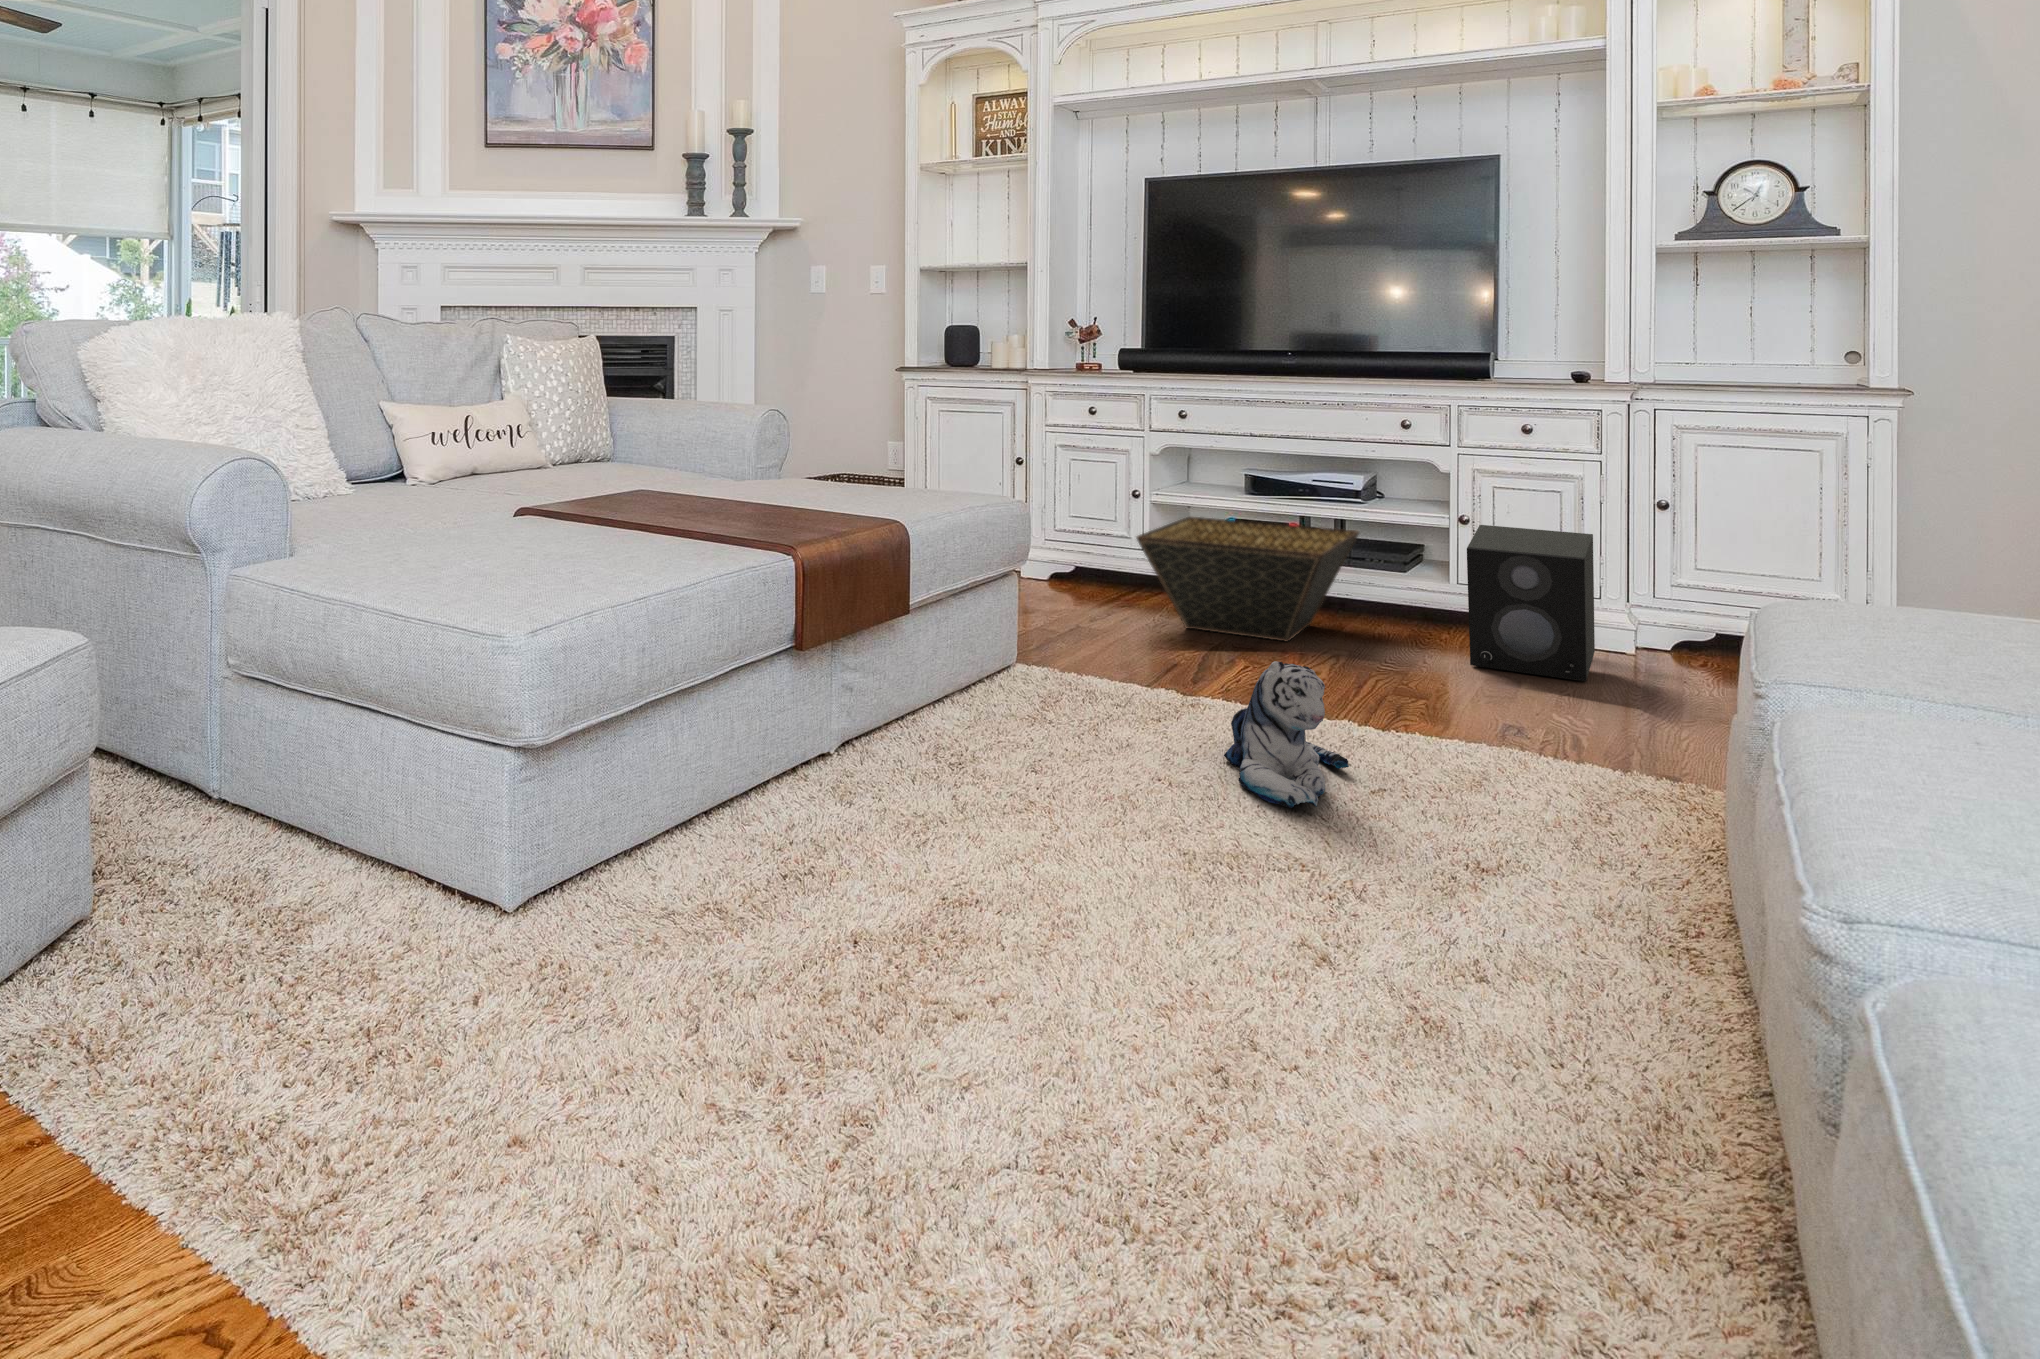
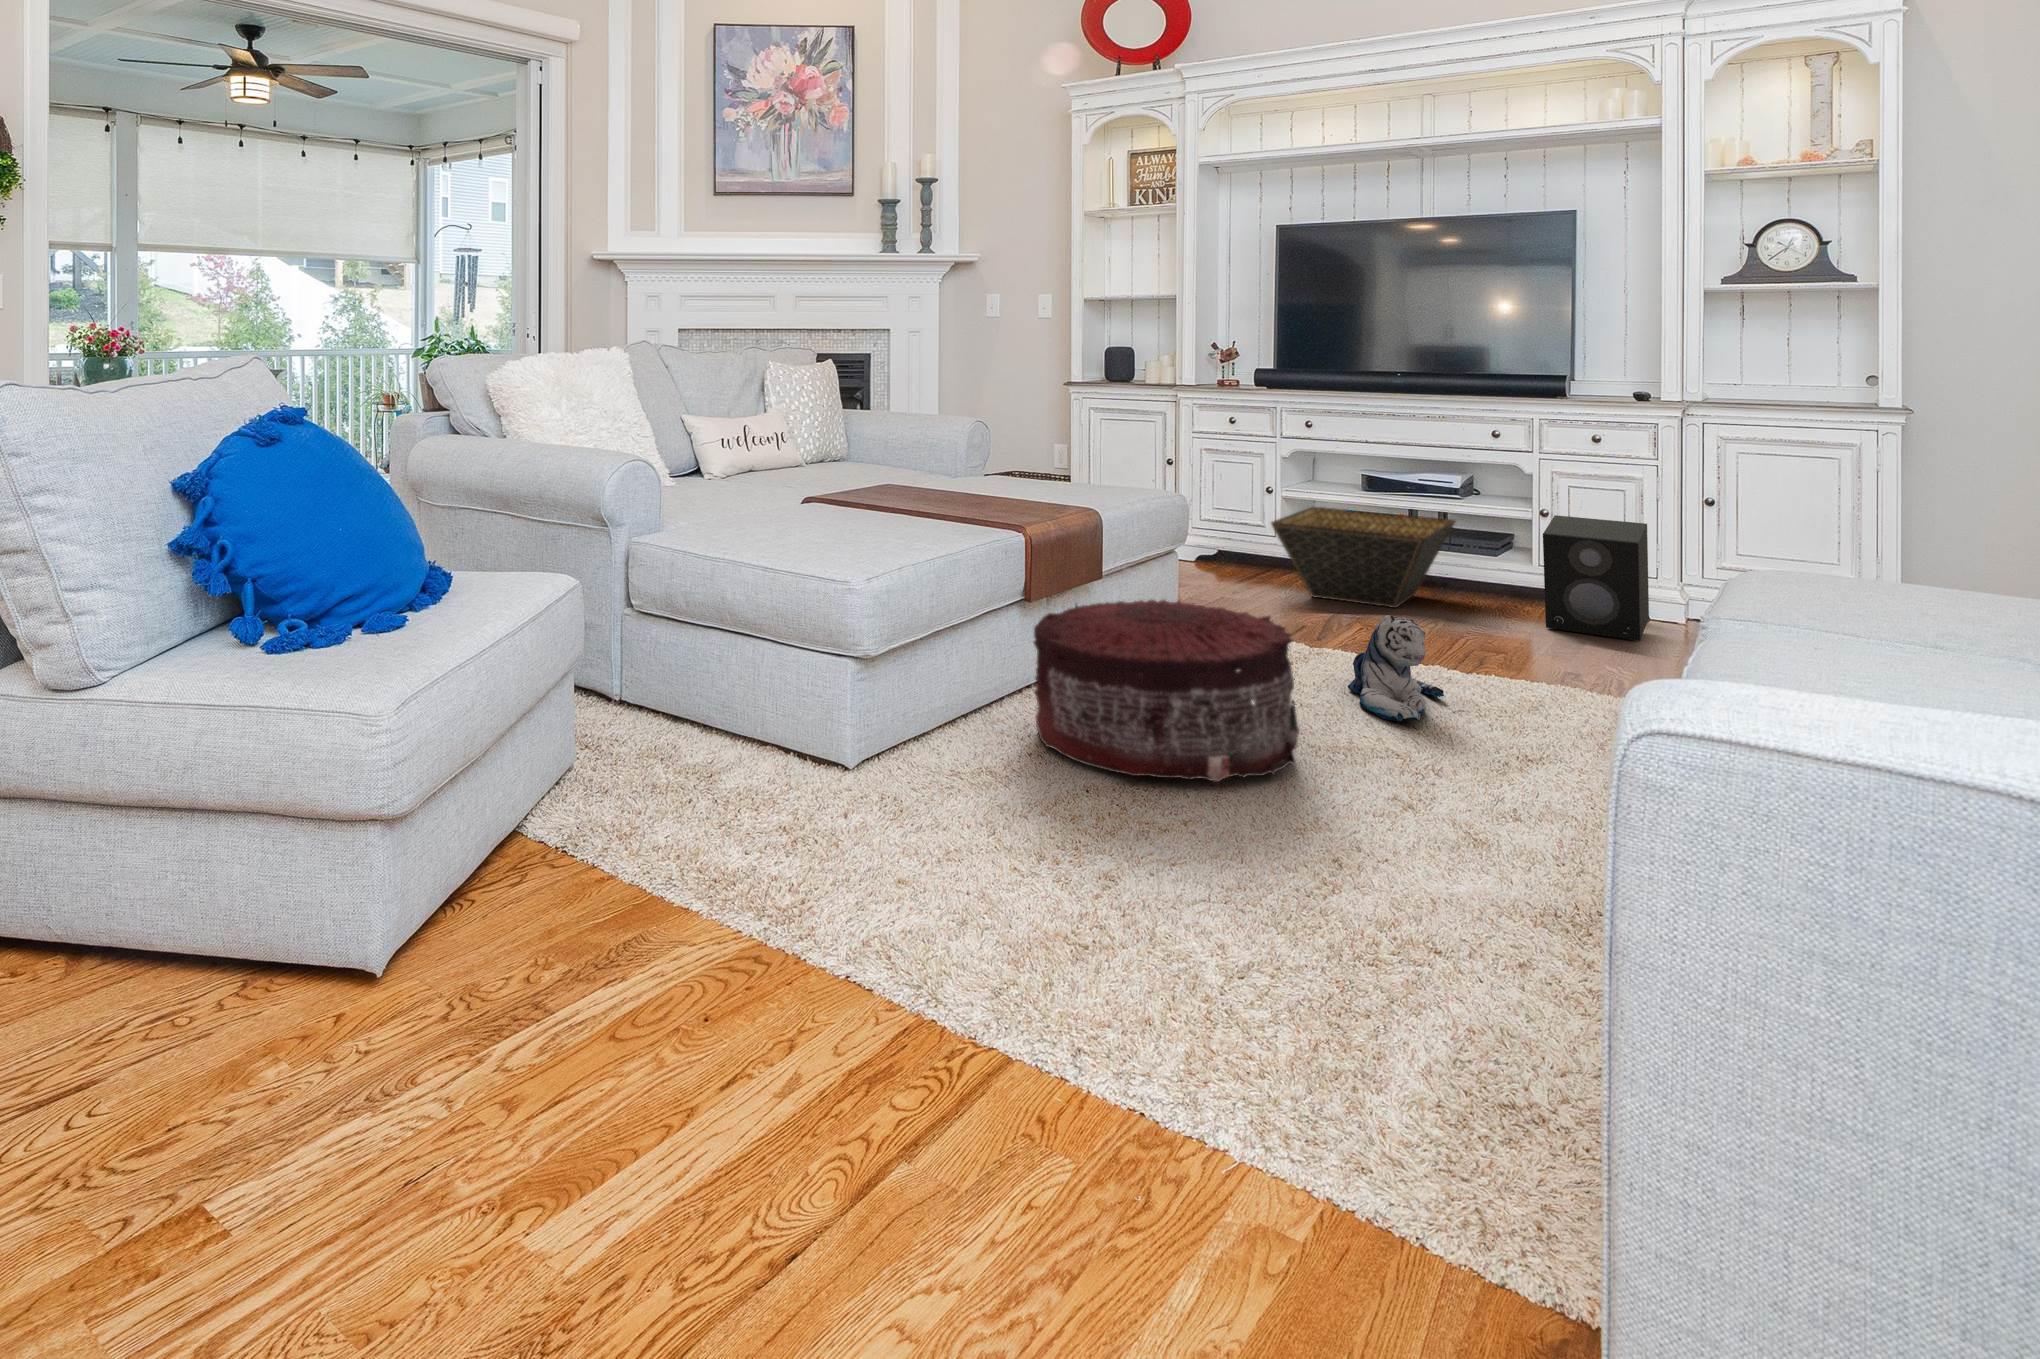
pouf: none [790,643,1149,915] -> present [1034,600,1299,782]

